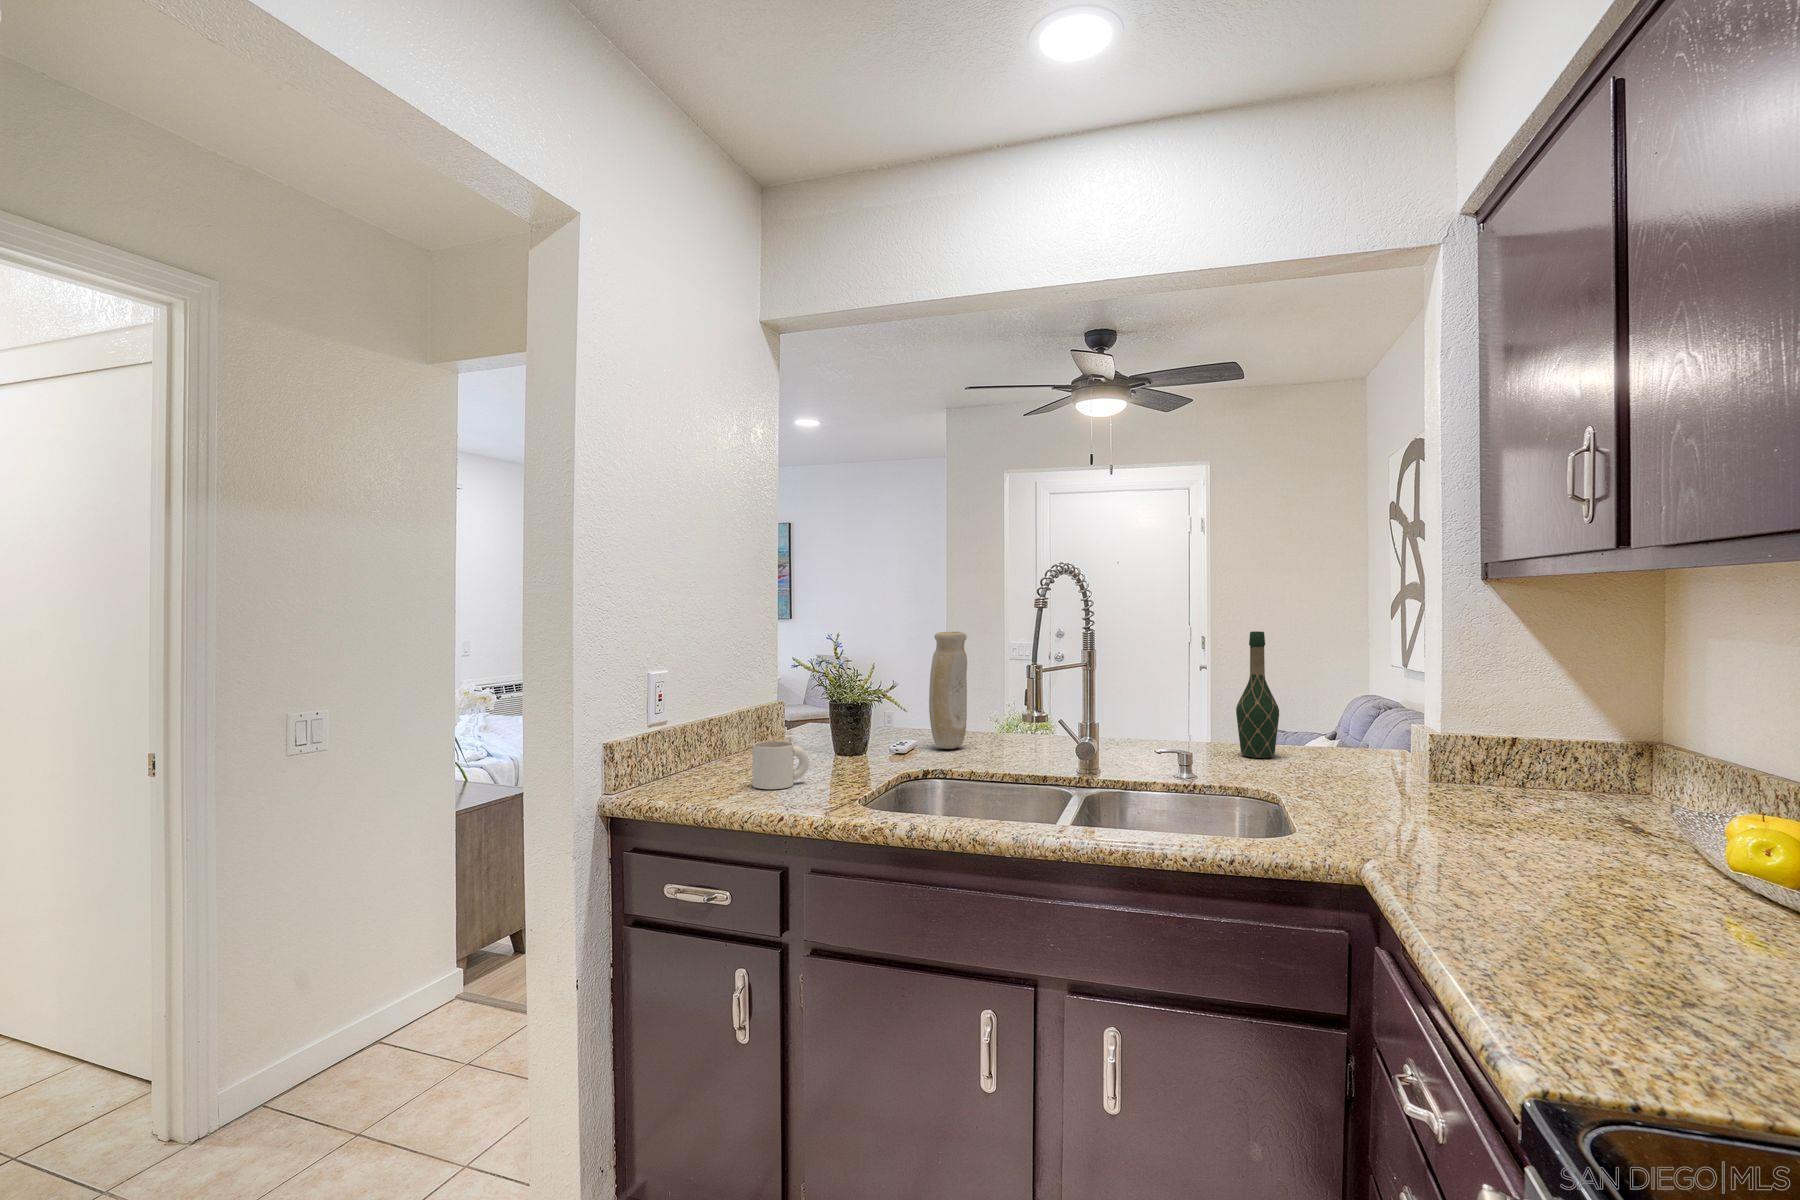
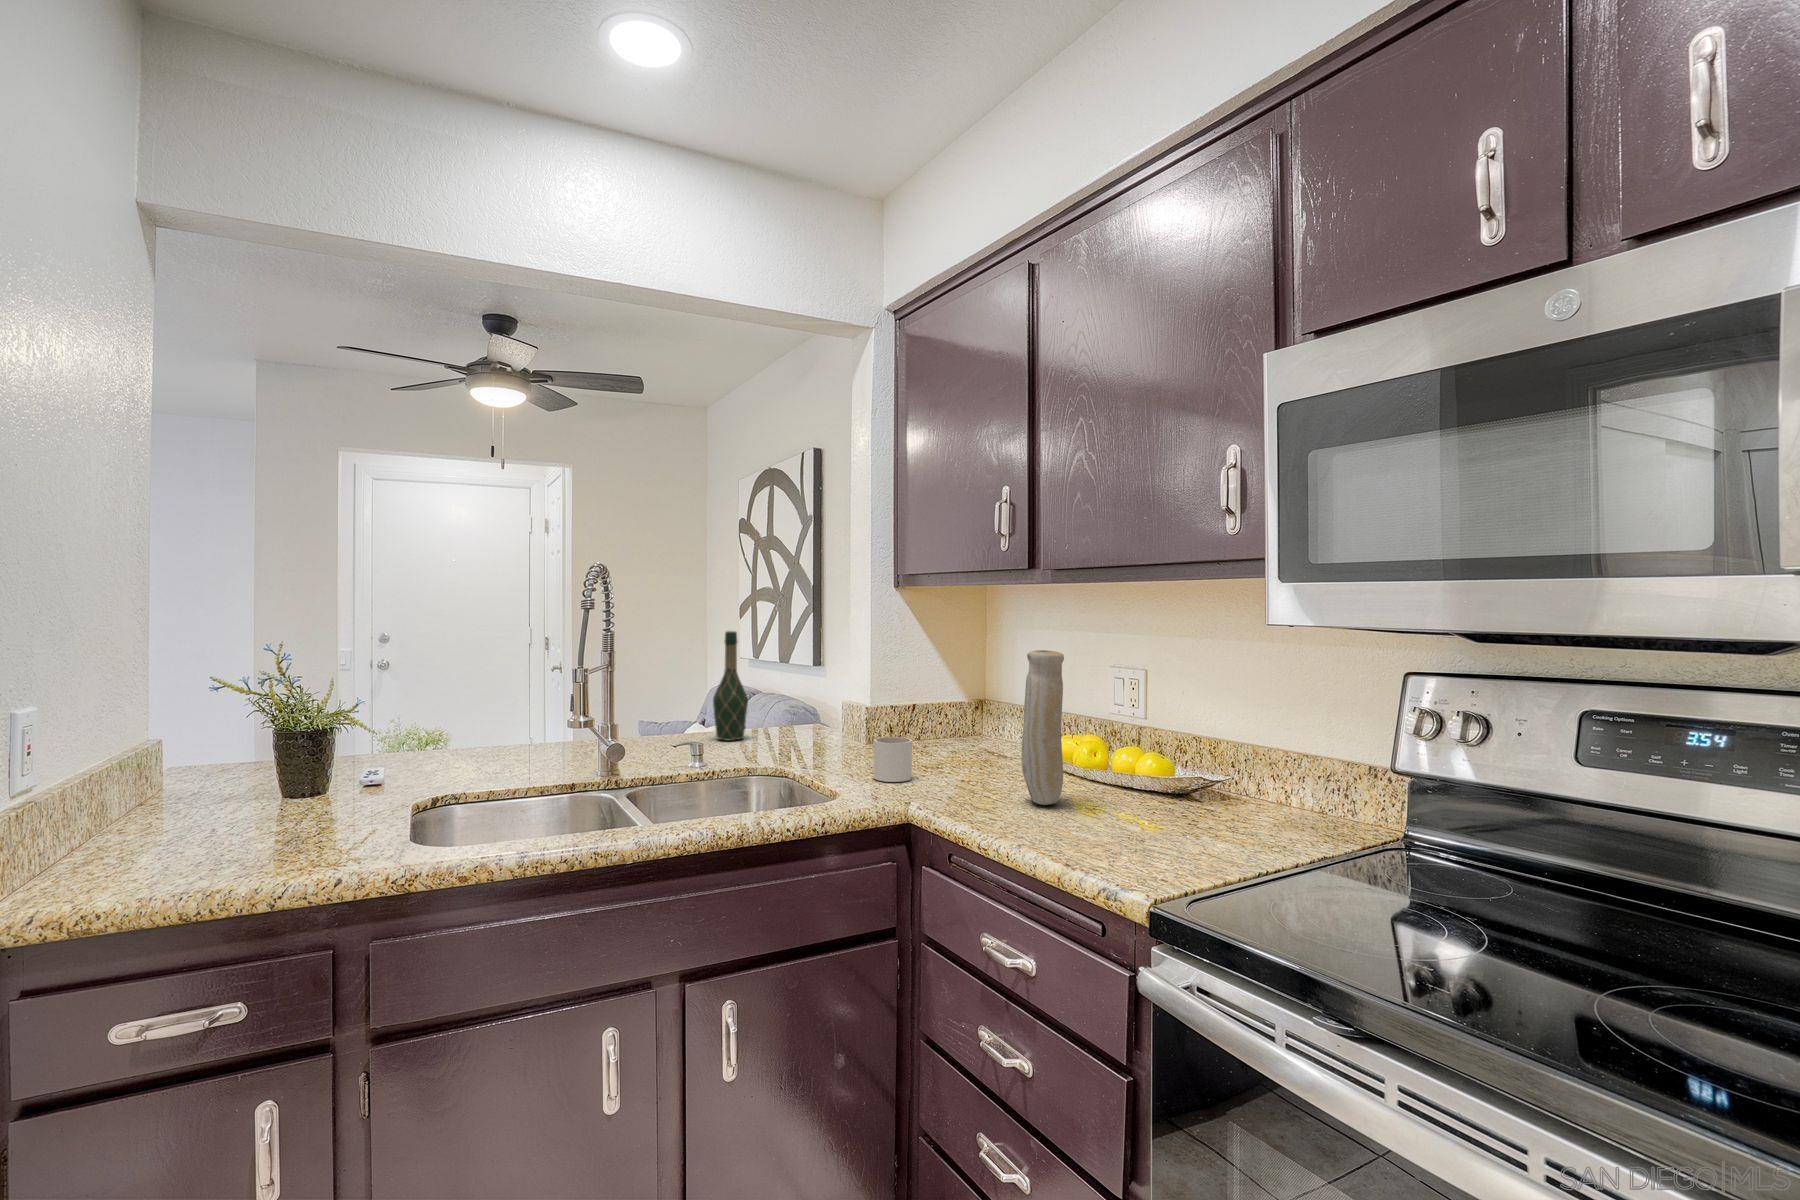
vase: present [929,632,967,749] -> present [1021,650,1064,805]
mug: present [753,741,809,789] -> present [874,737,912,782]

